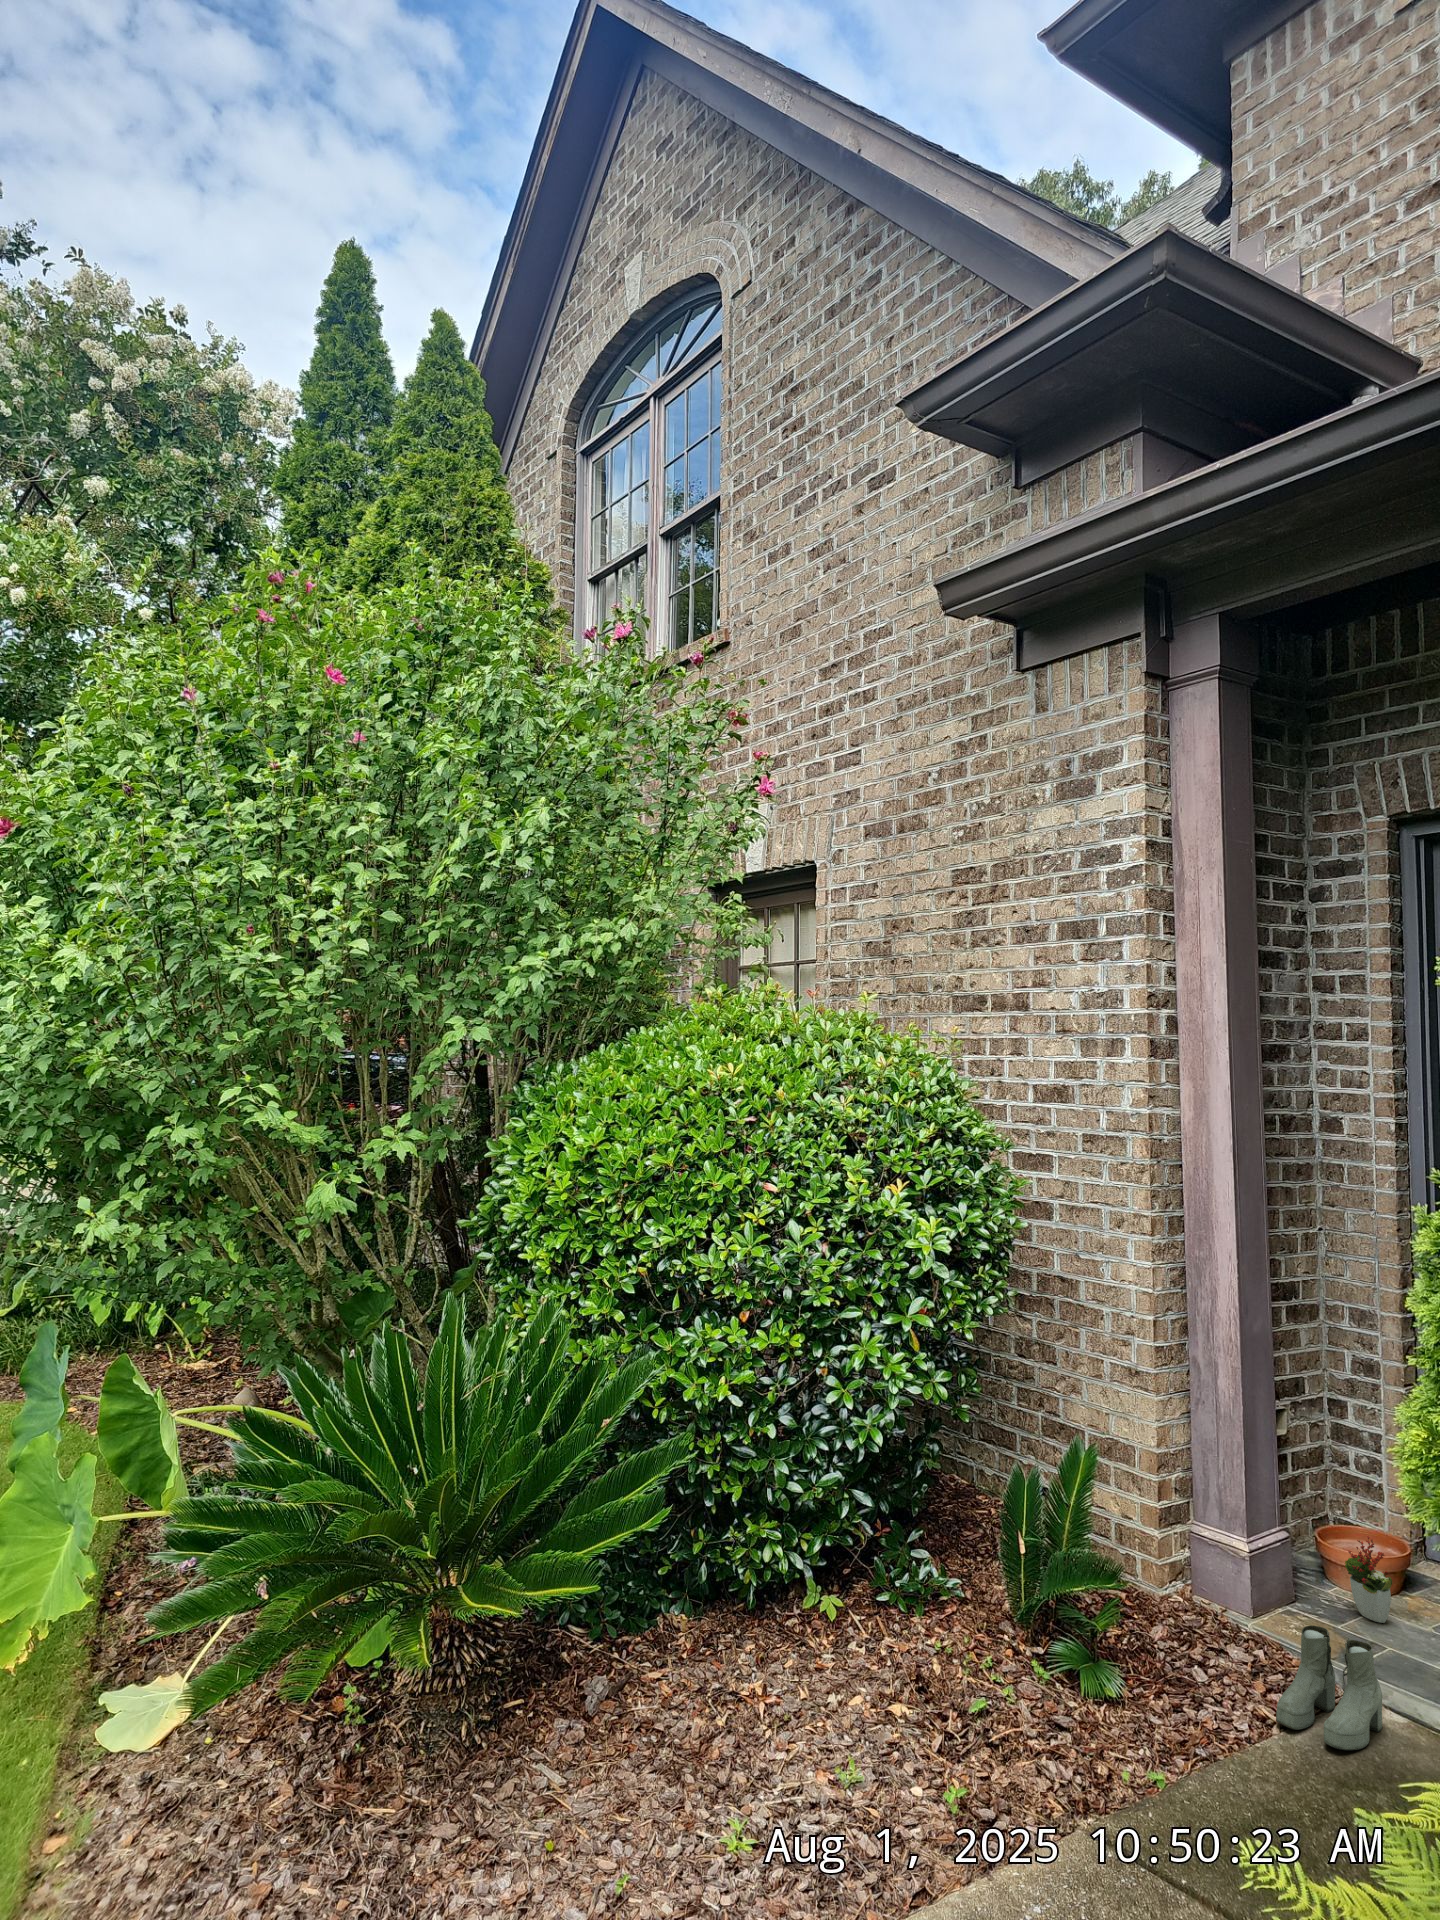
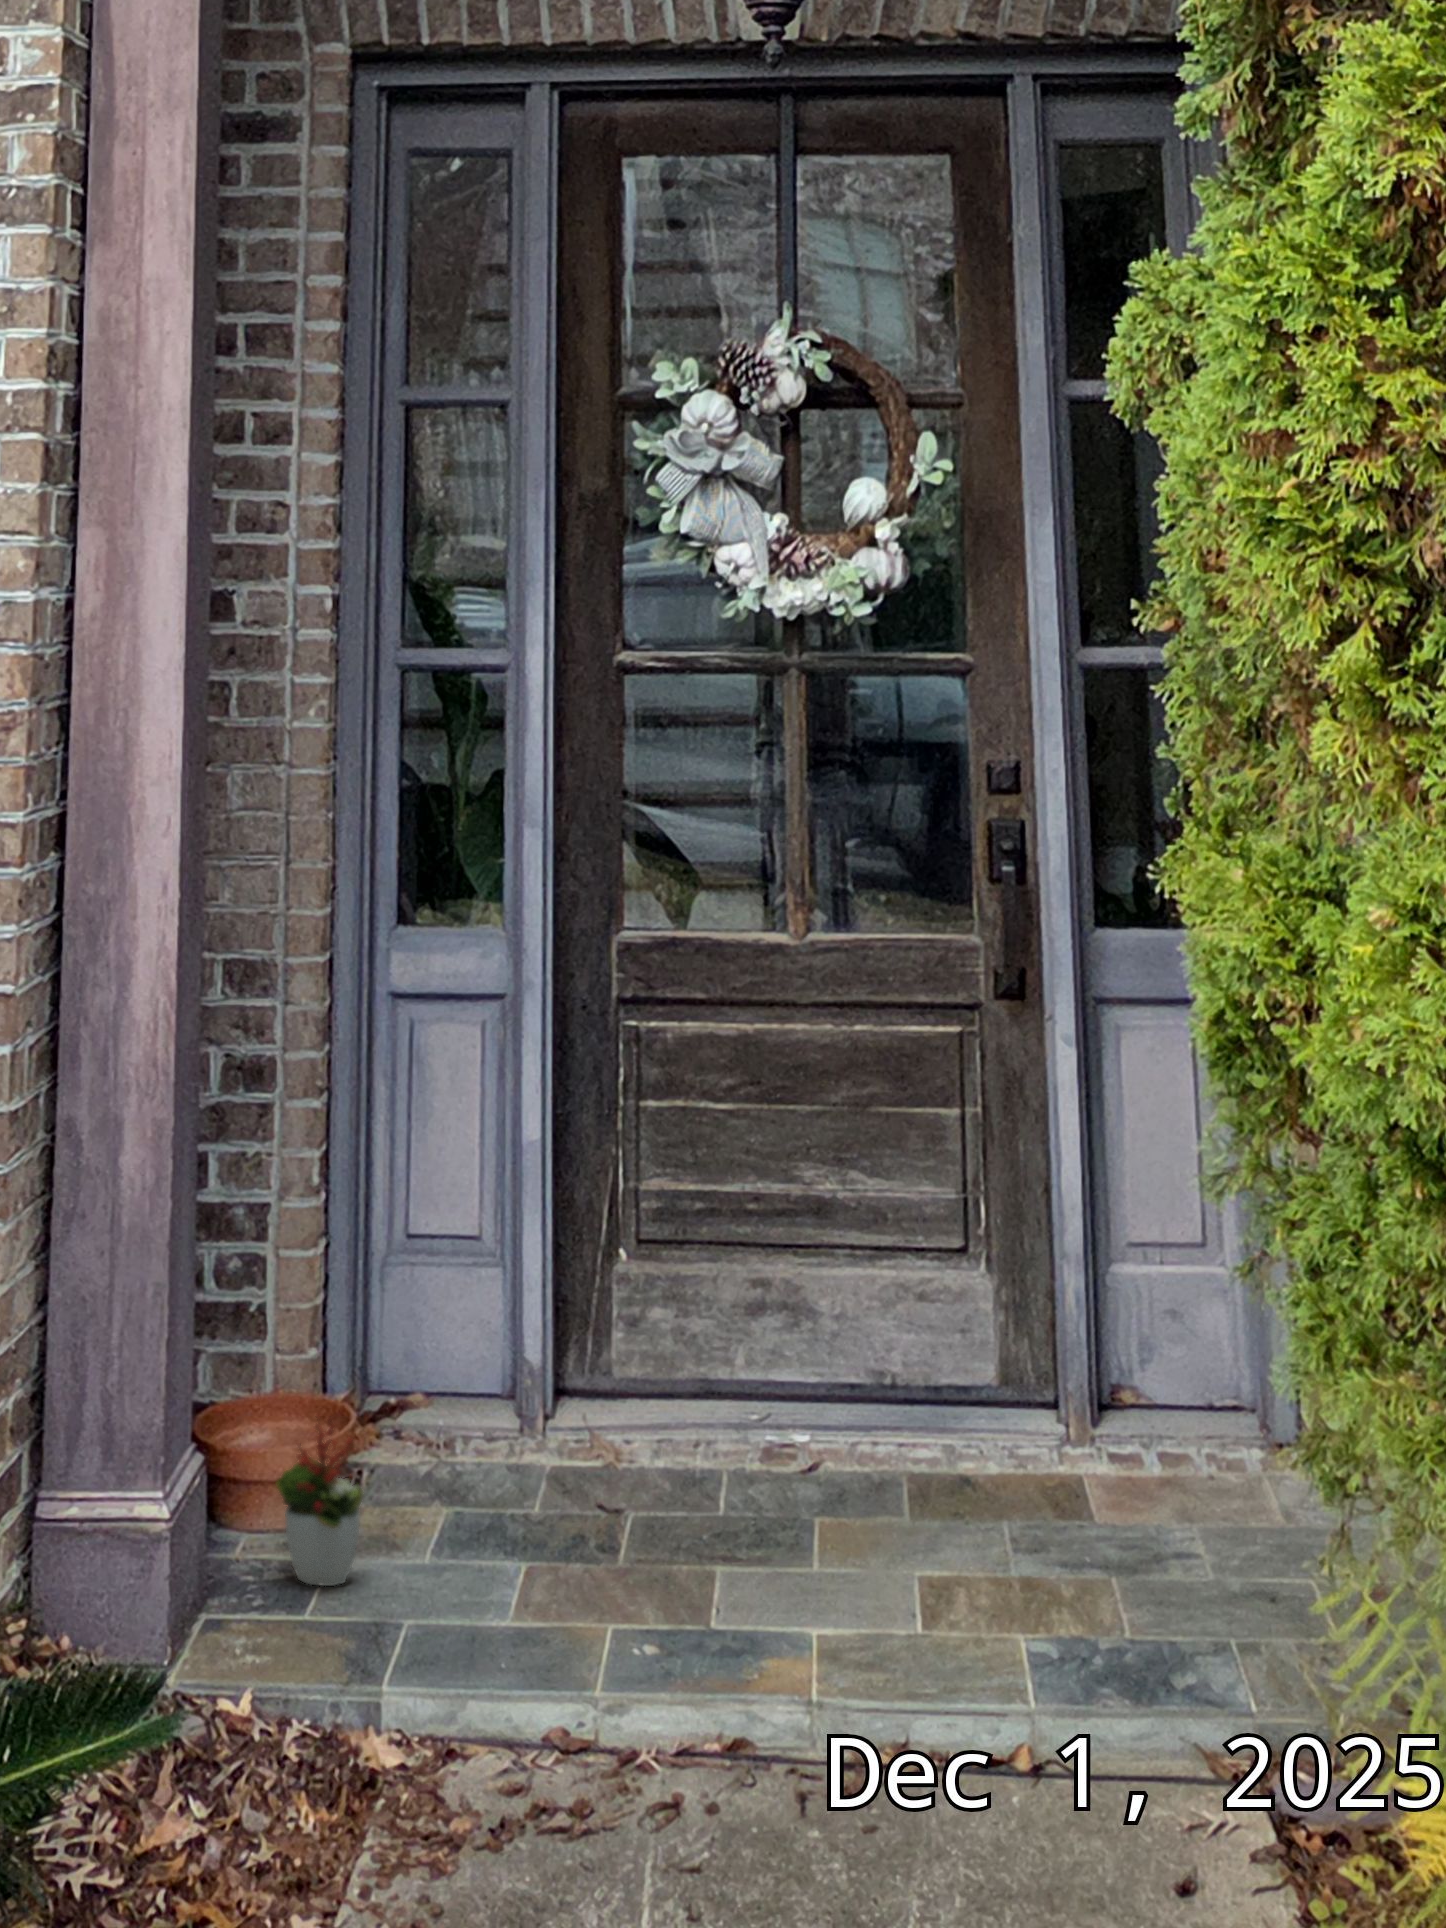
boots: present [1276,1625,1382,1750] -> none [295,1612,459,1851]

